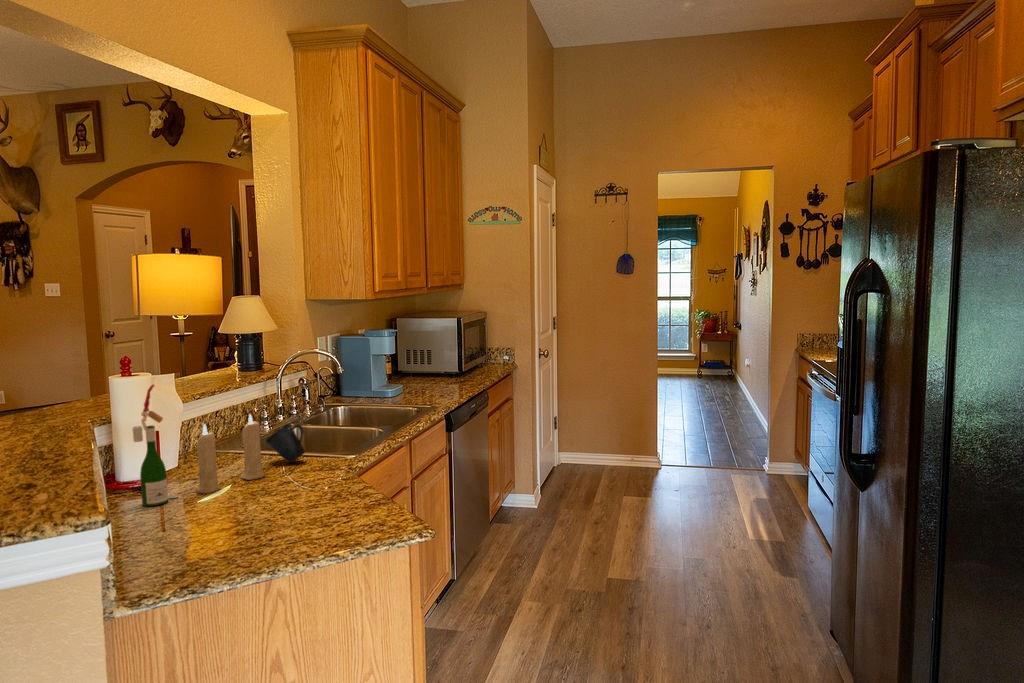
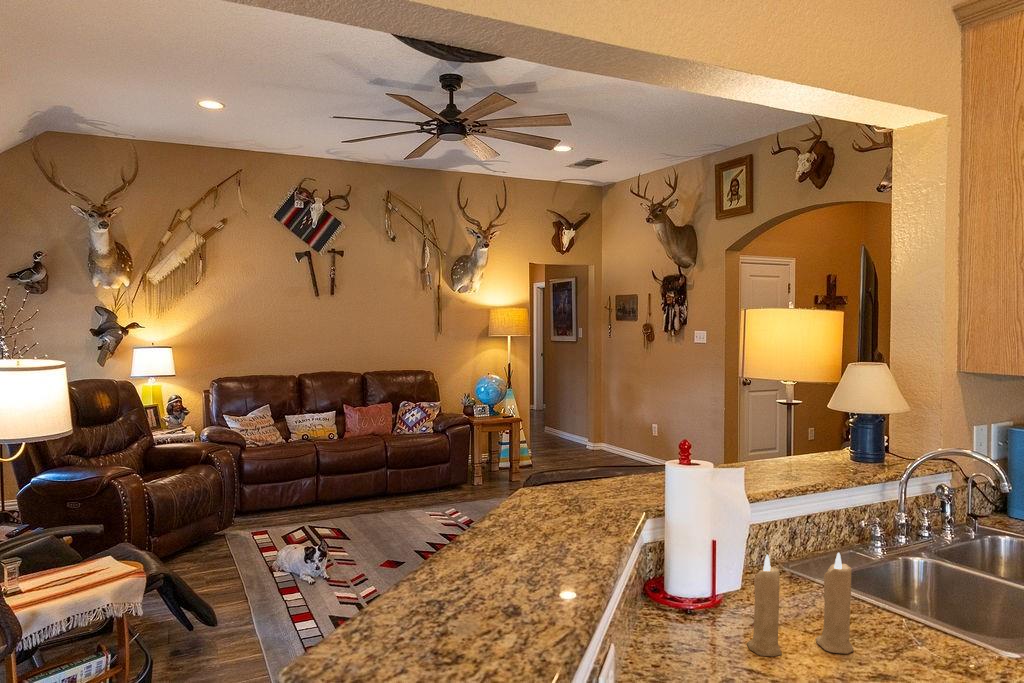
wine bottle: present [133,385,178,506] -> none [674,488,722,653]
mug: present [266,424,305,463] -> none [863,574,929,638]

